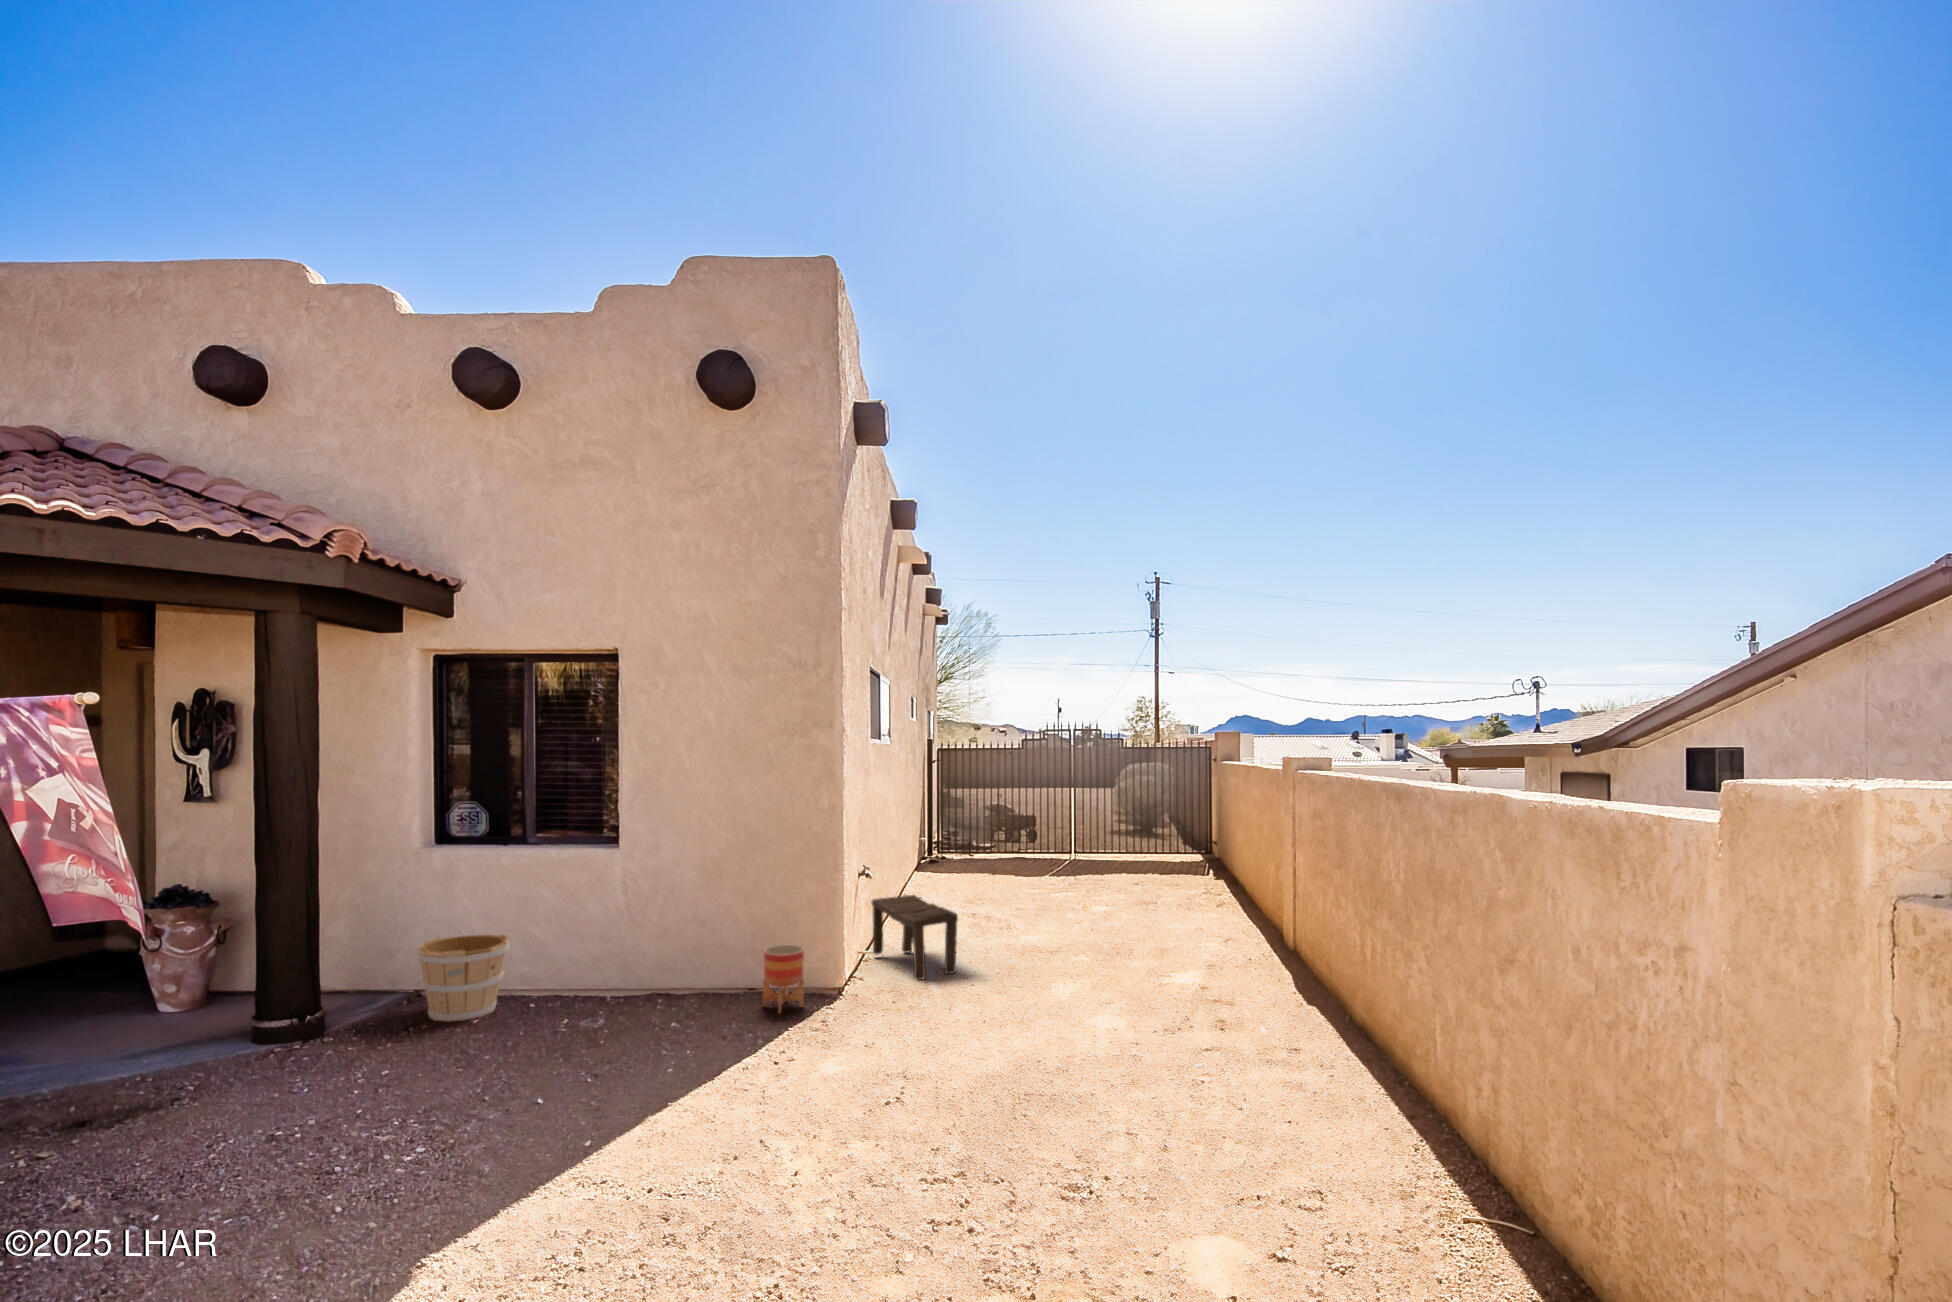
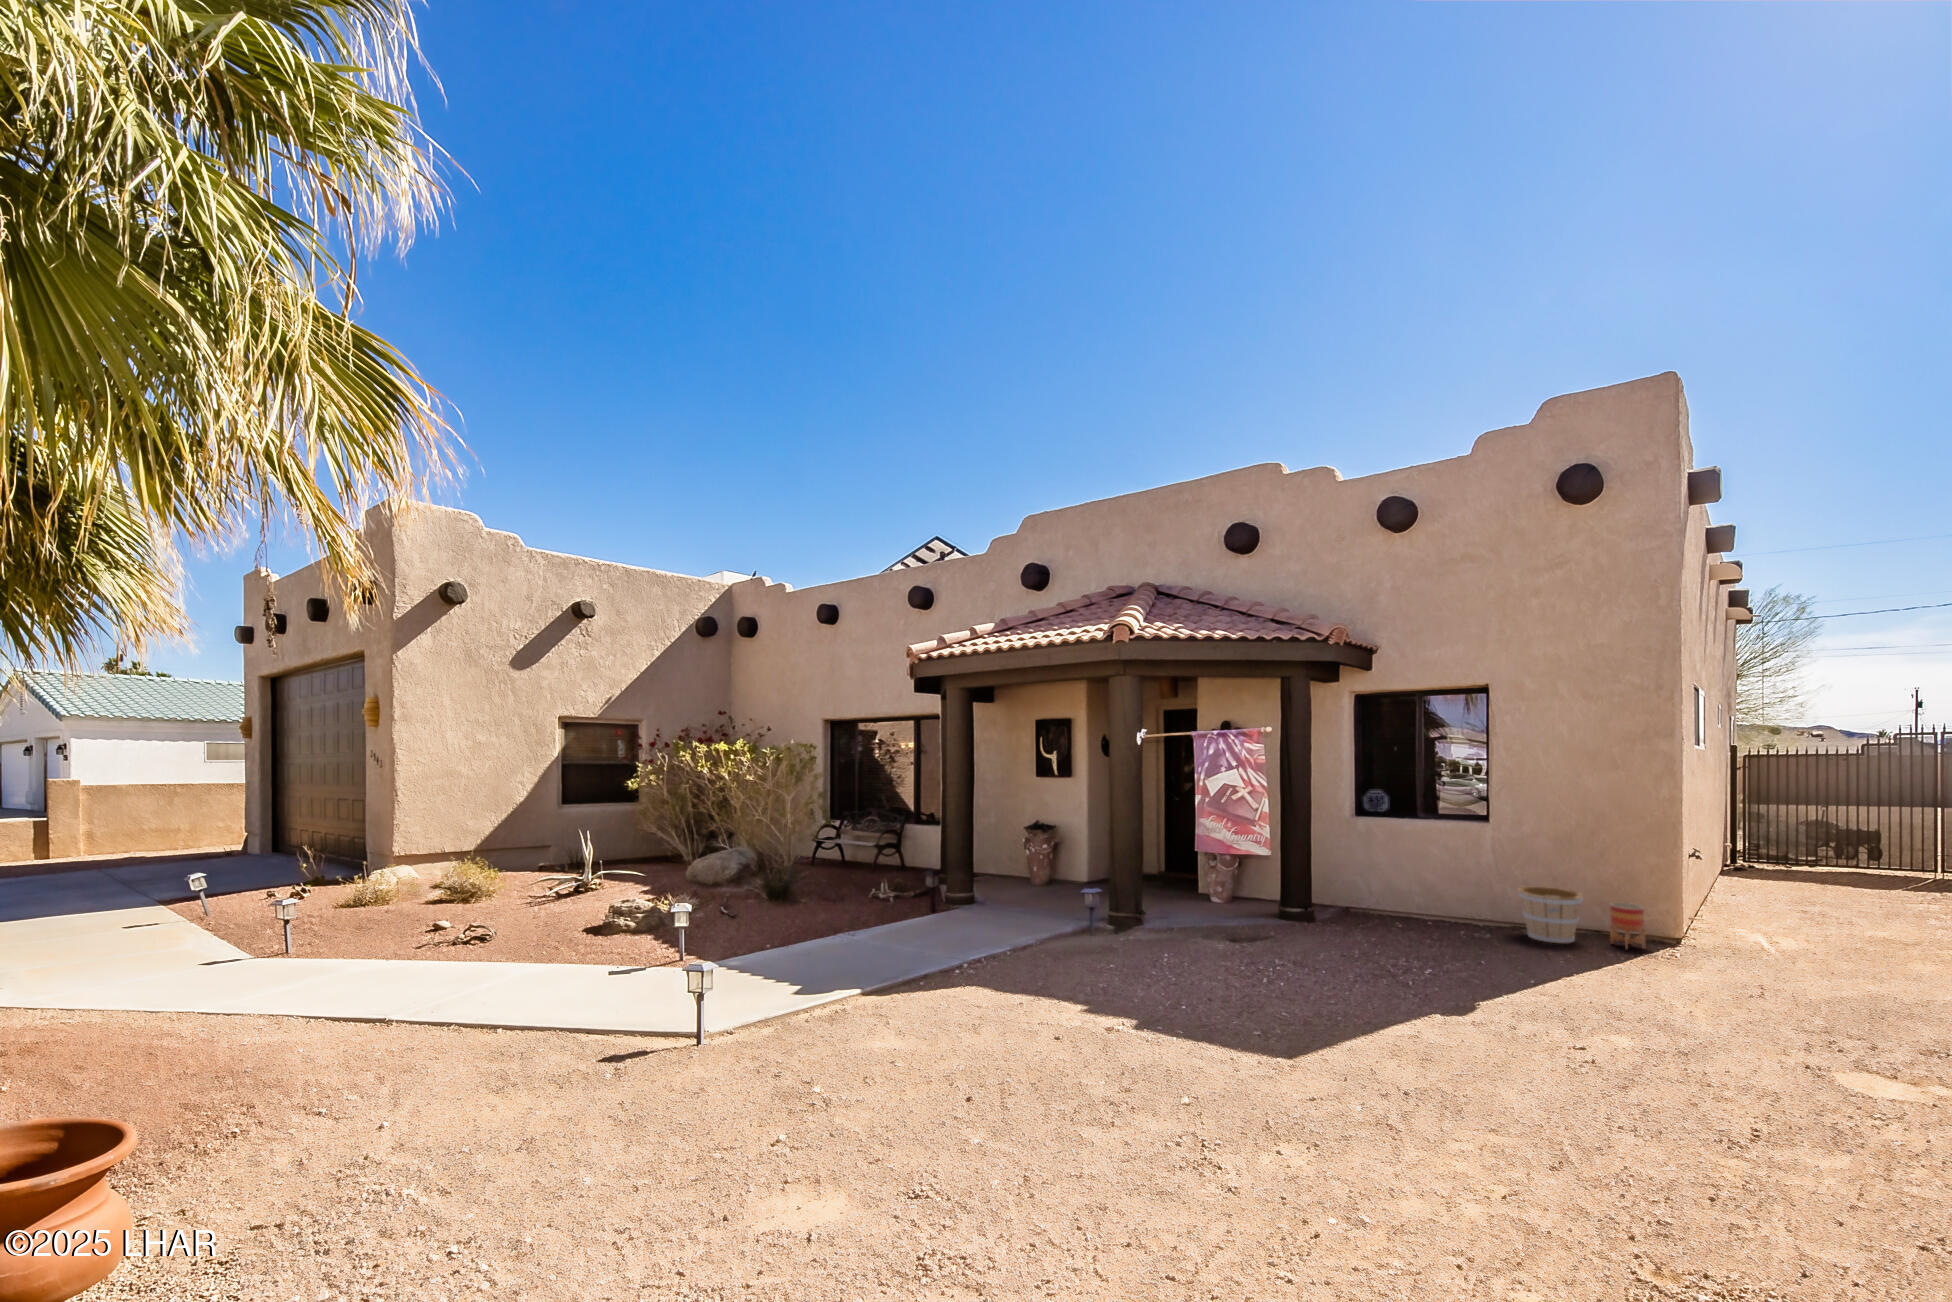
bench: present [871,895,958,980] -> none [1695,883,1789,950]
wooden bucket: present [417,934,510,1022] -> present [1518,886,1583,944]

